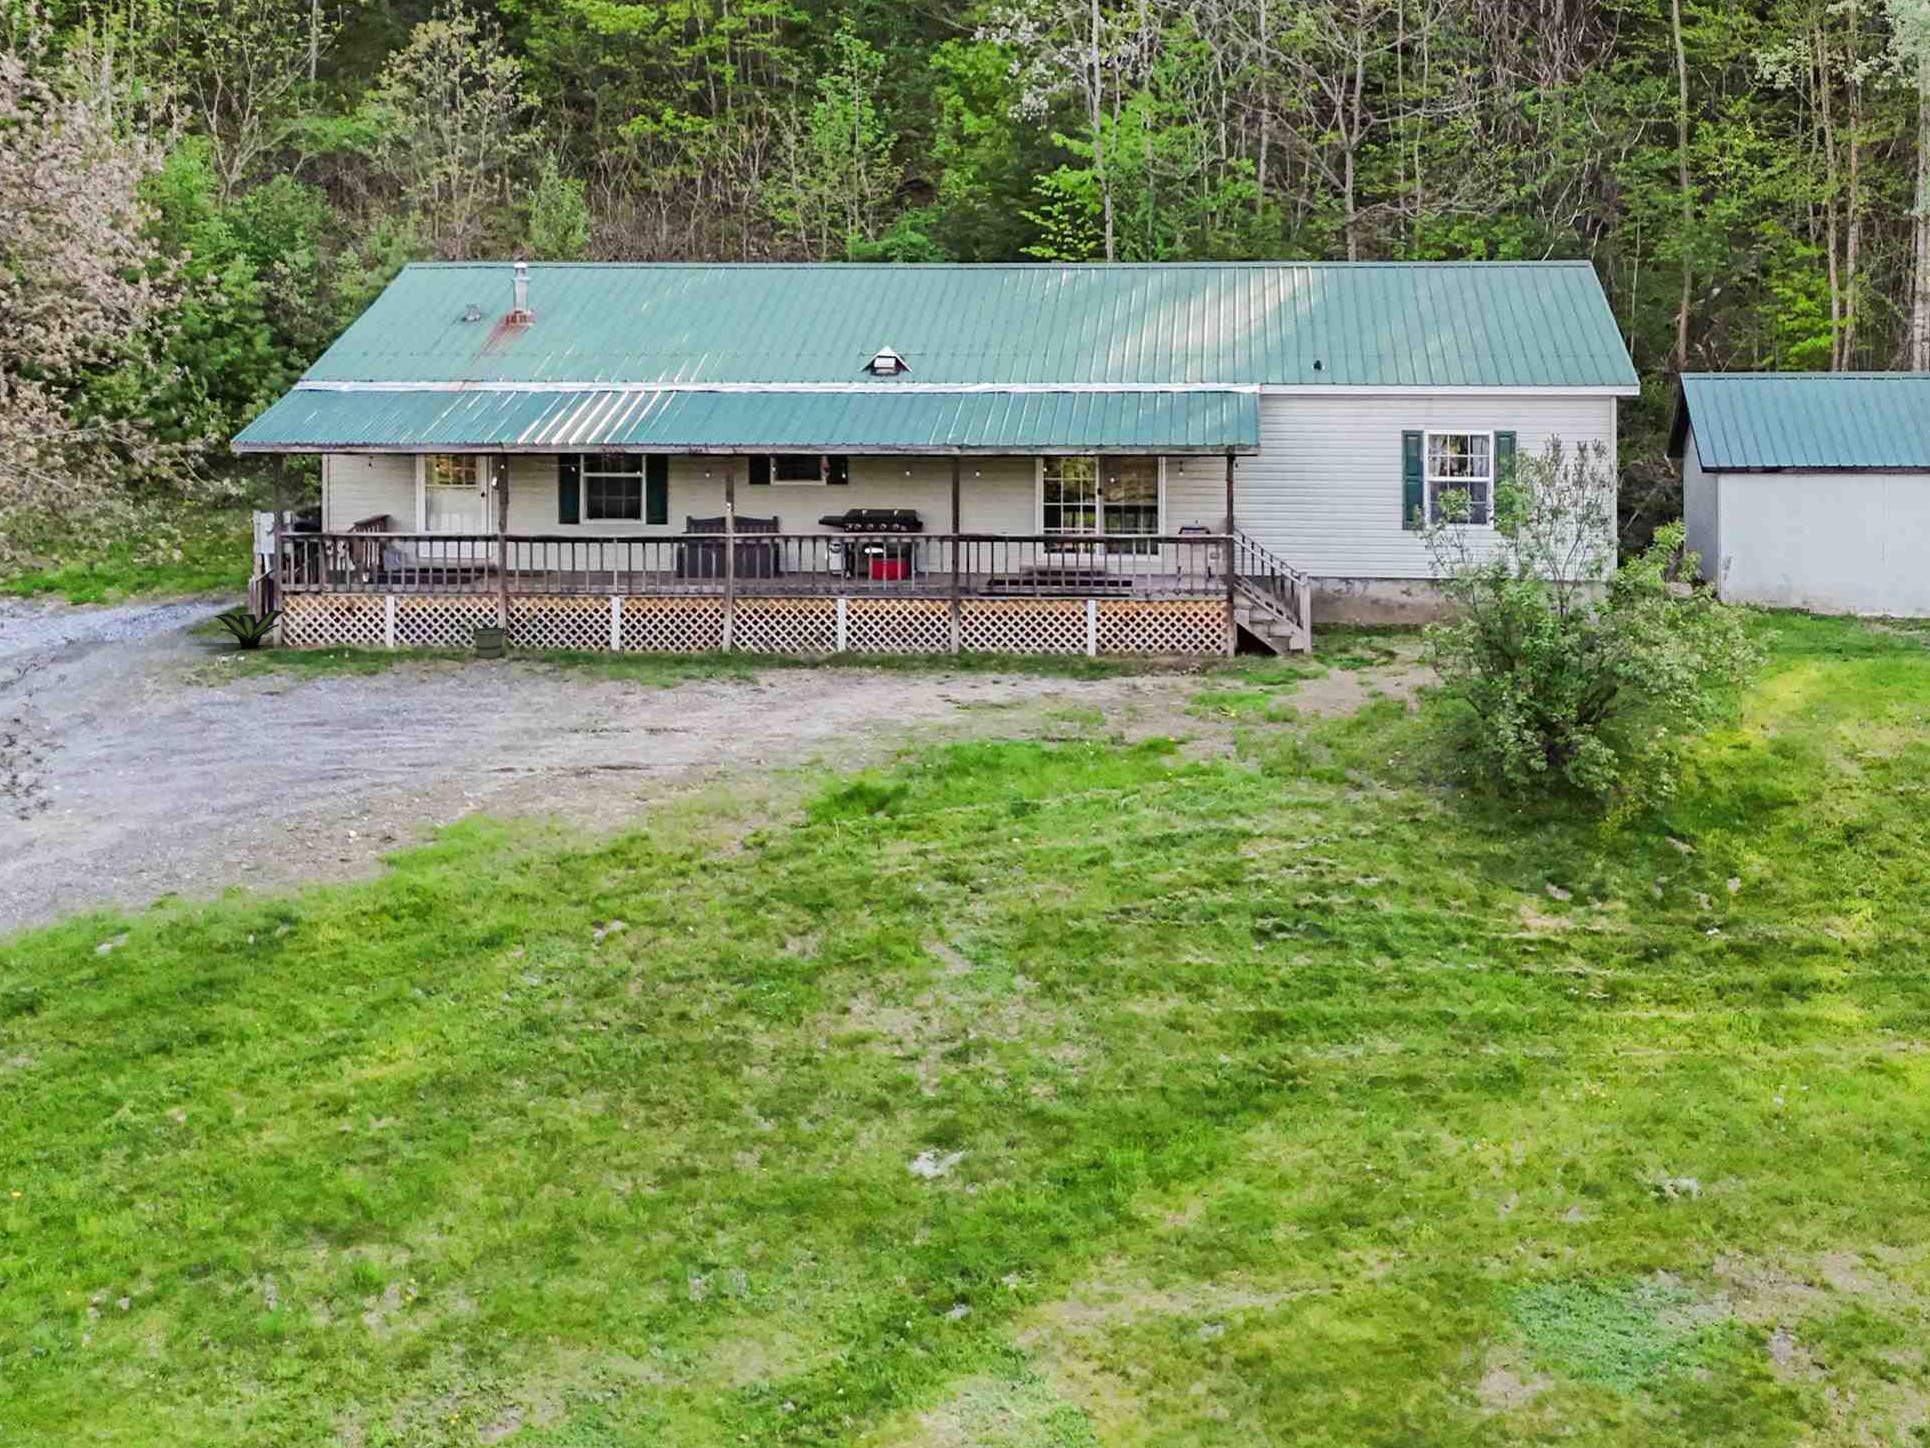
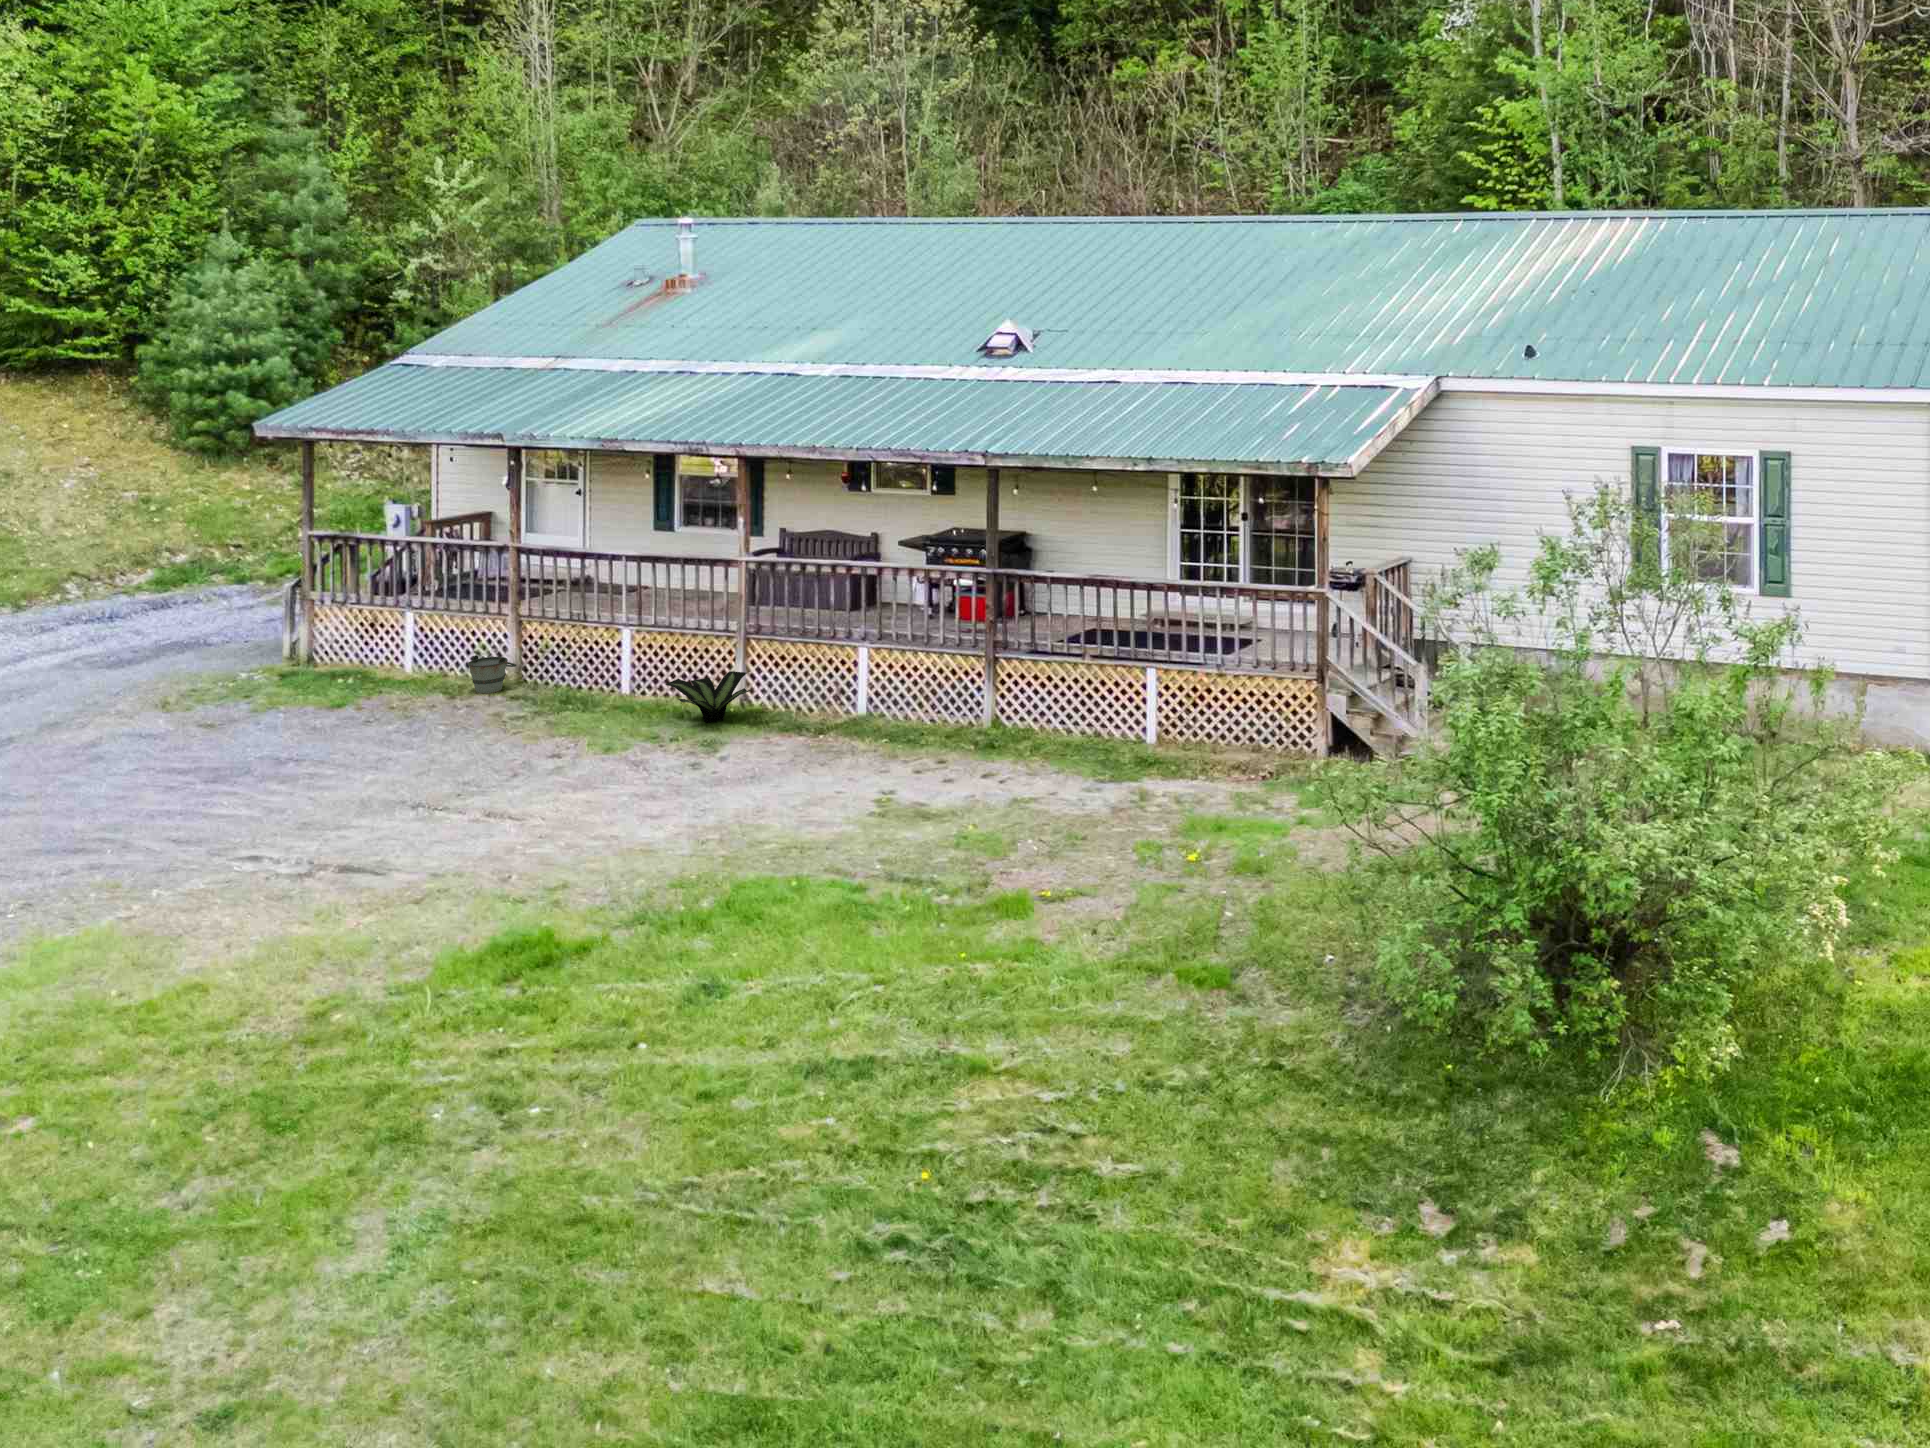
potted plant: present [214,610,285,650] -> present [666,671,751,723]

